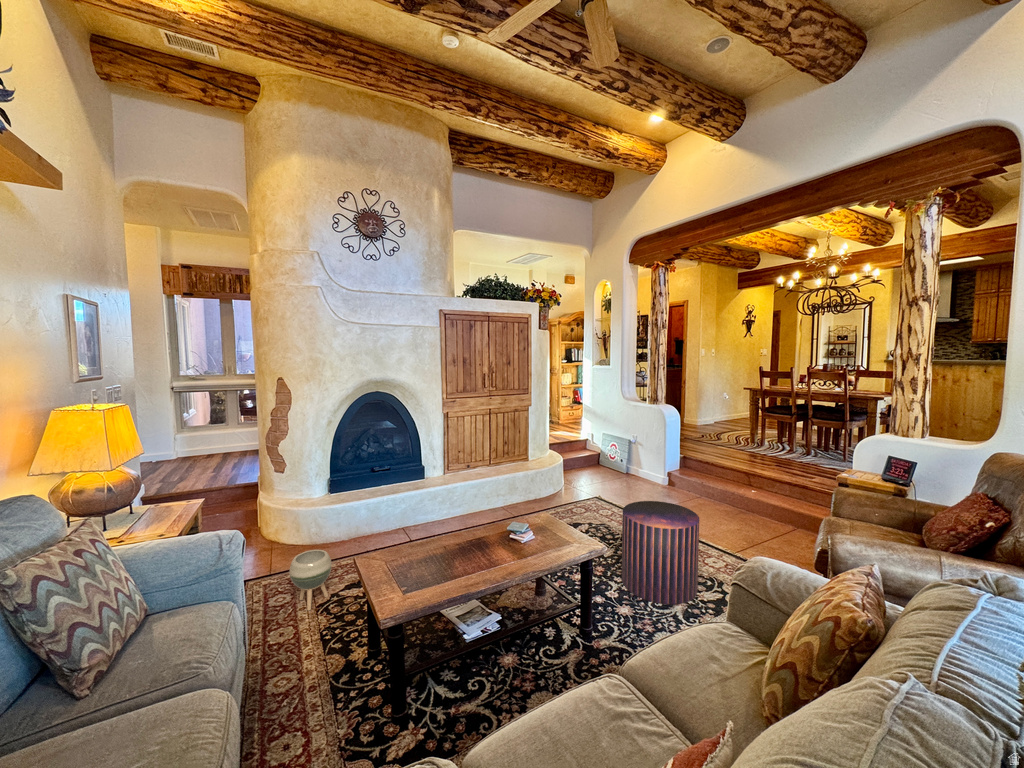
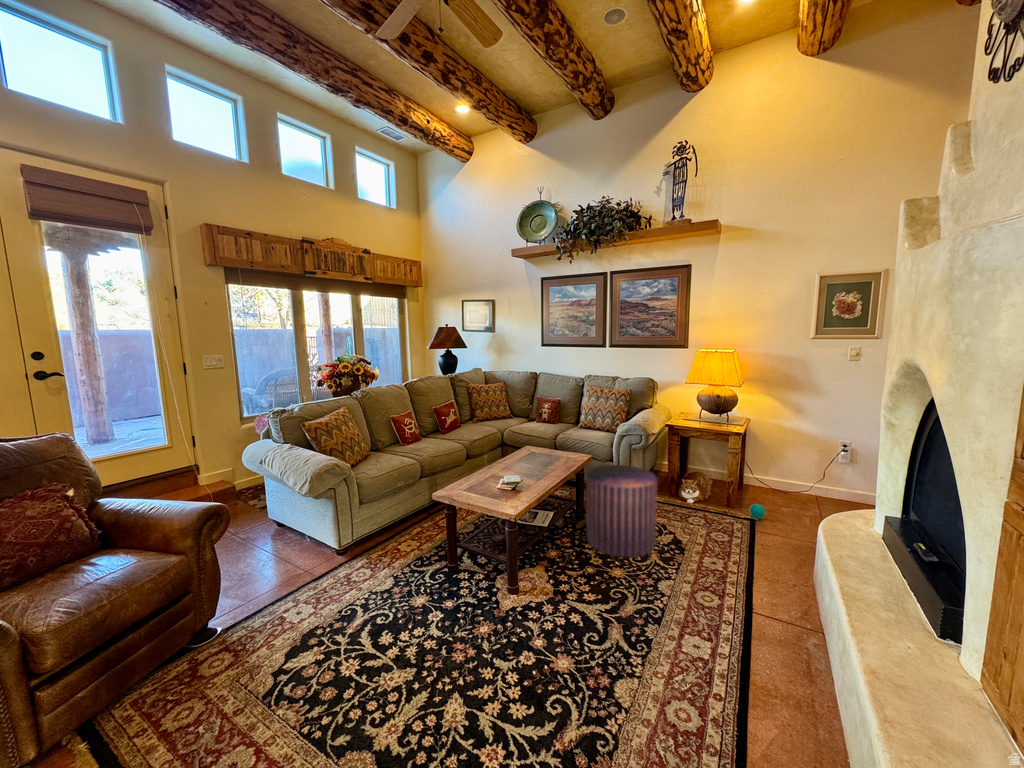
planter: present [290,550,332,611] -> none [208,615,277,711]

